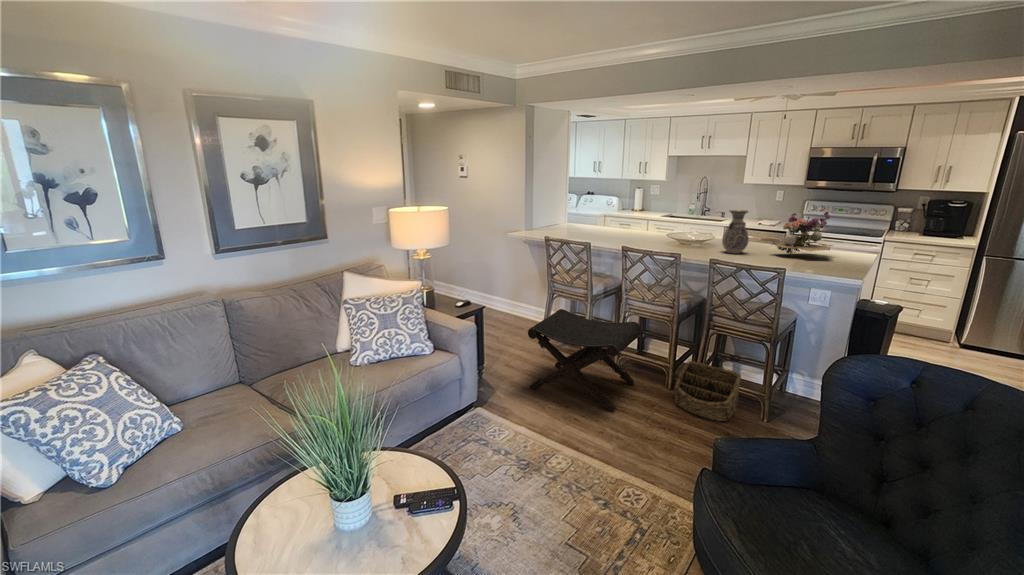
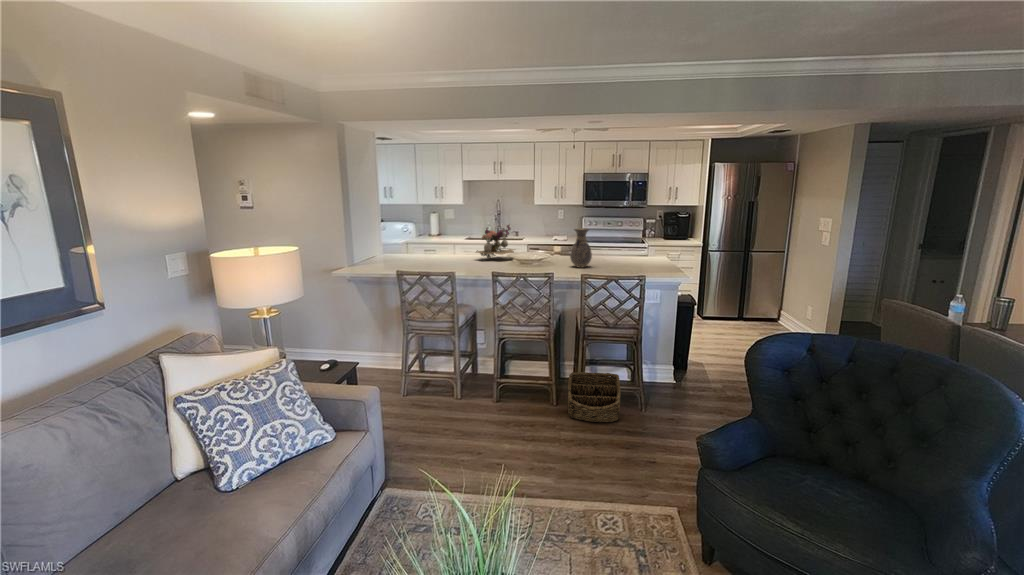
flower arrangement: present [771,211,833,255] -> present [476,225,514,258]
footstool: present [528,309,640,412] -> none [420,346,529,446]

